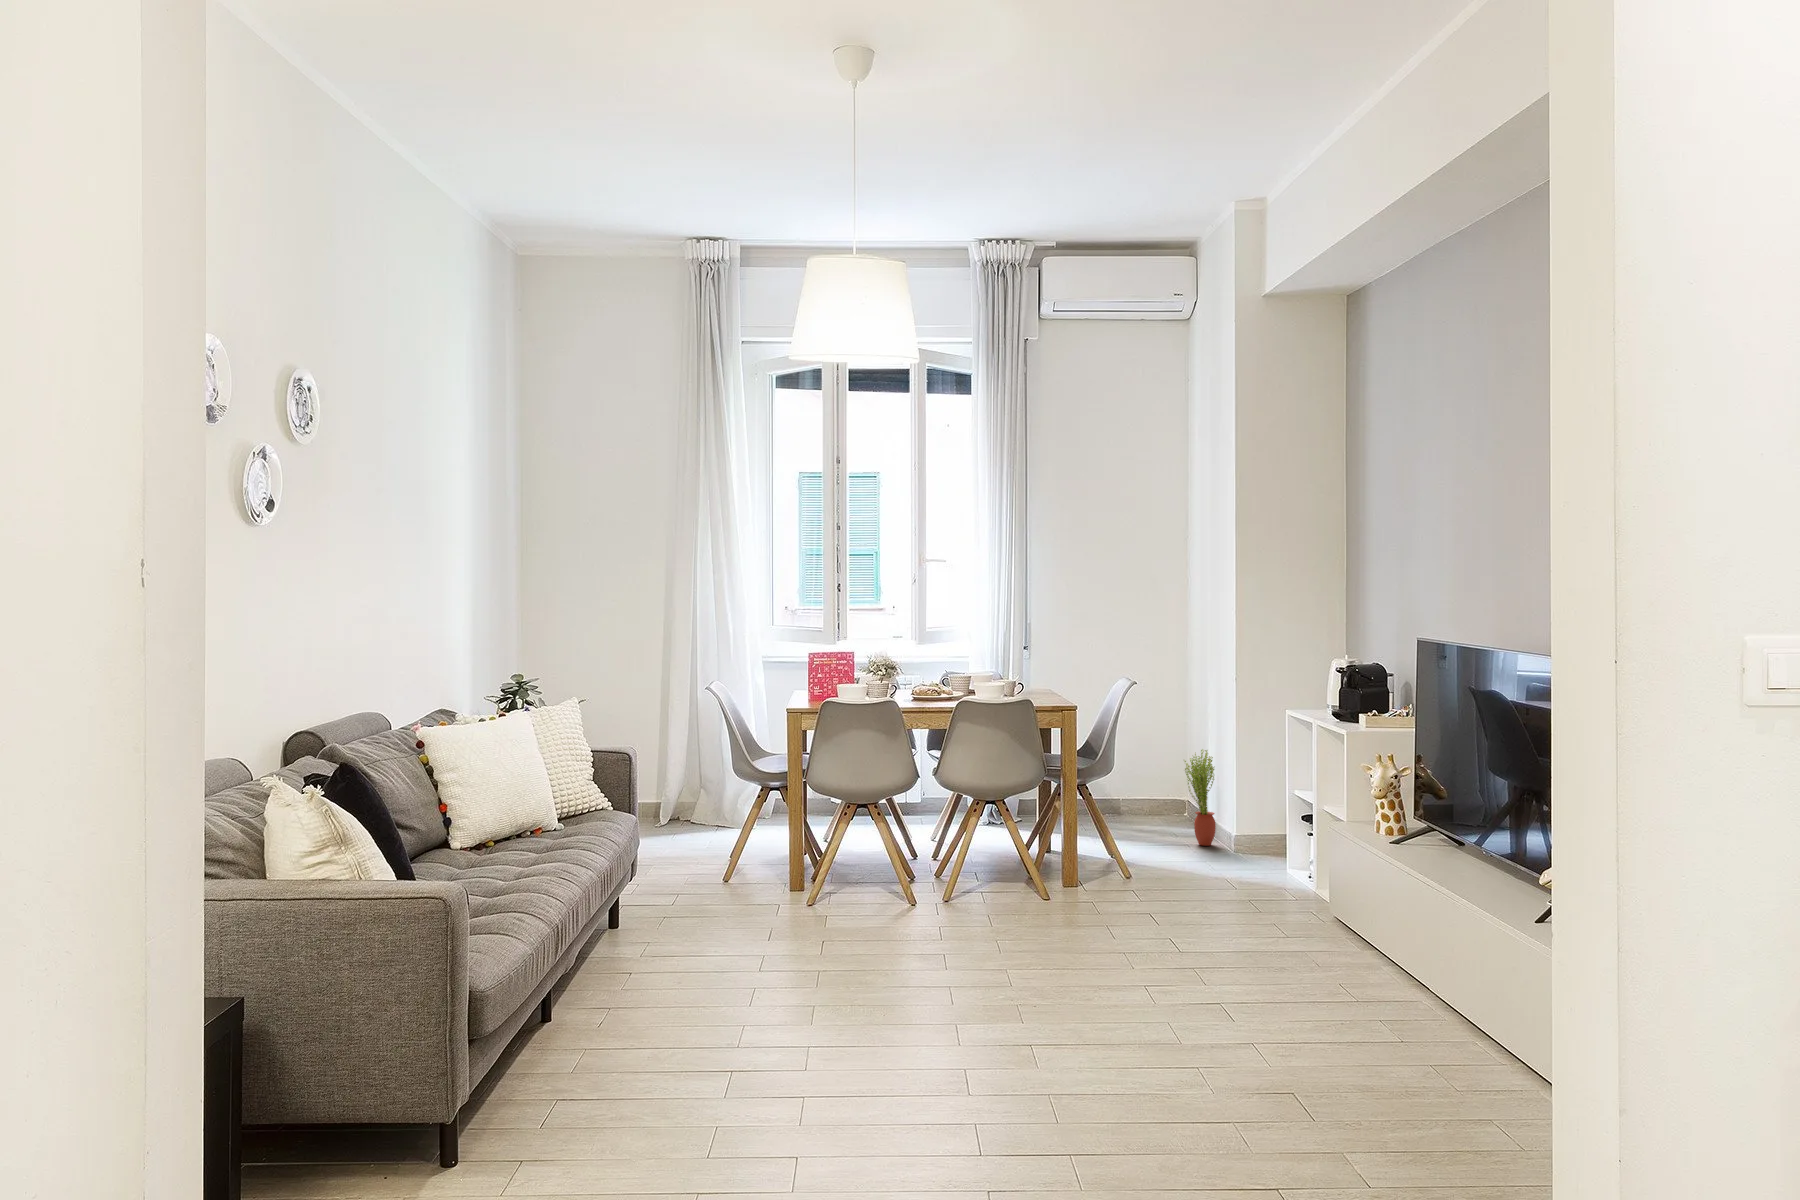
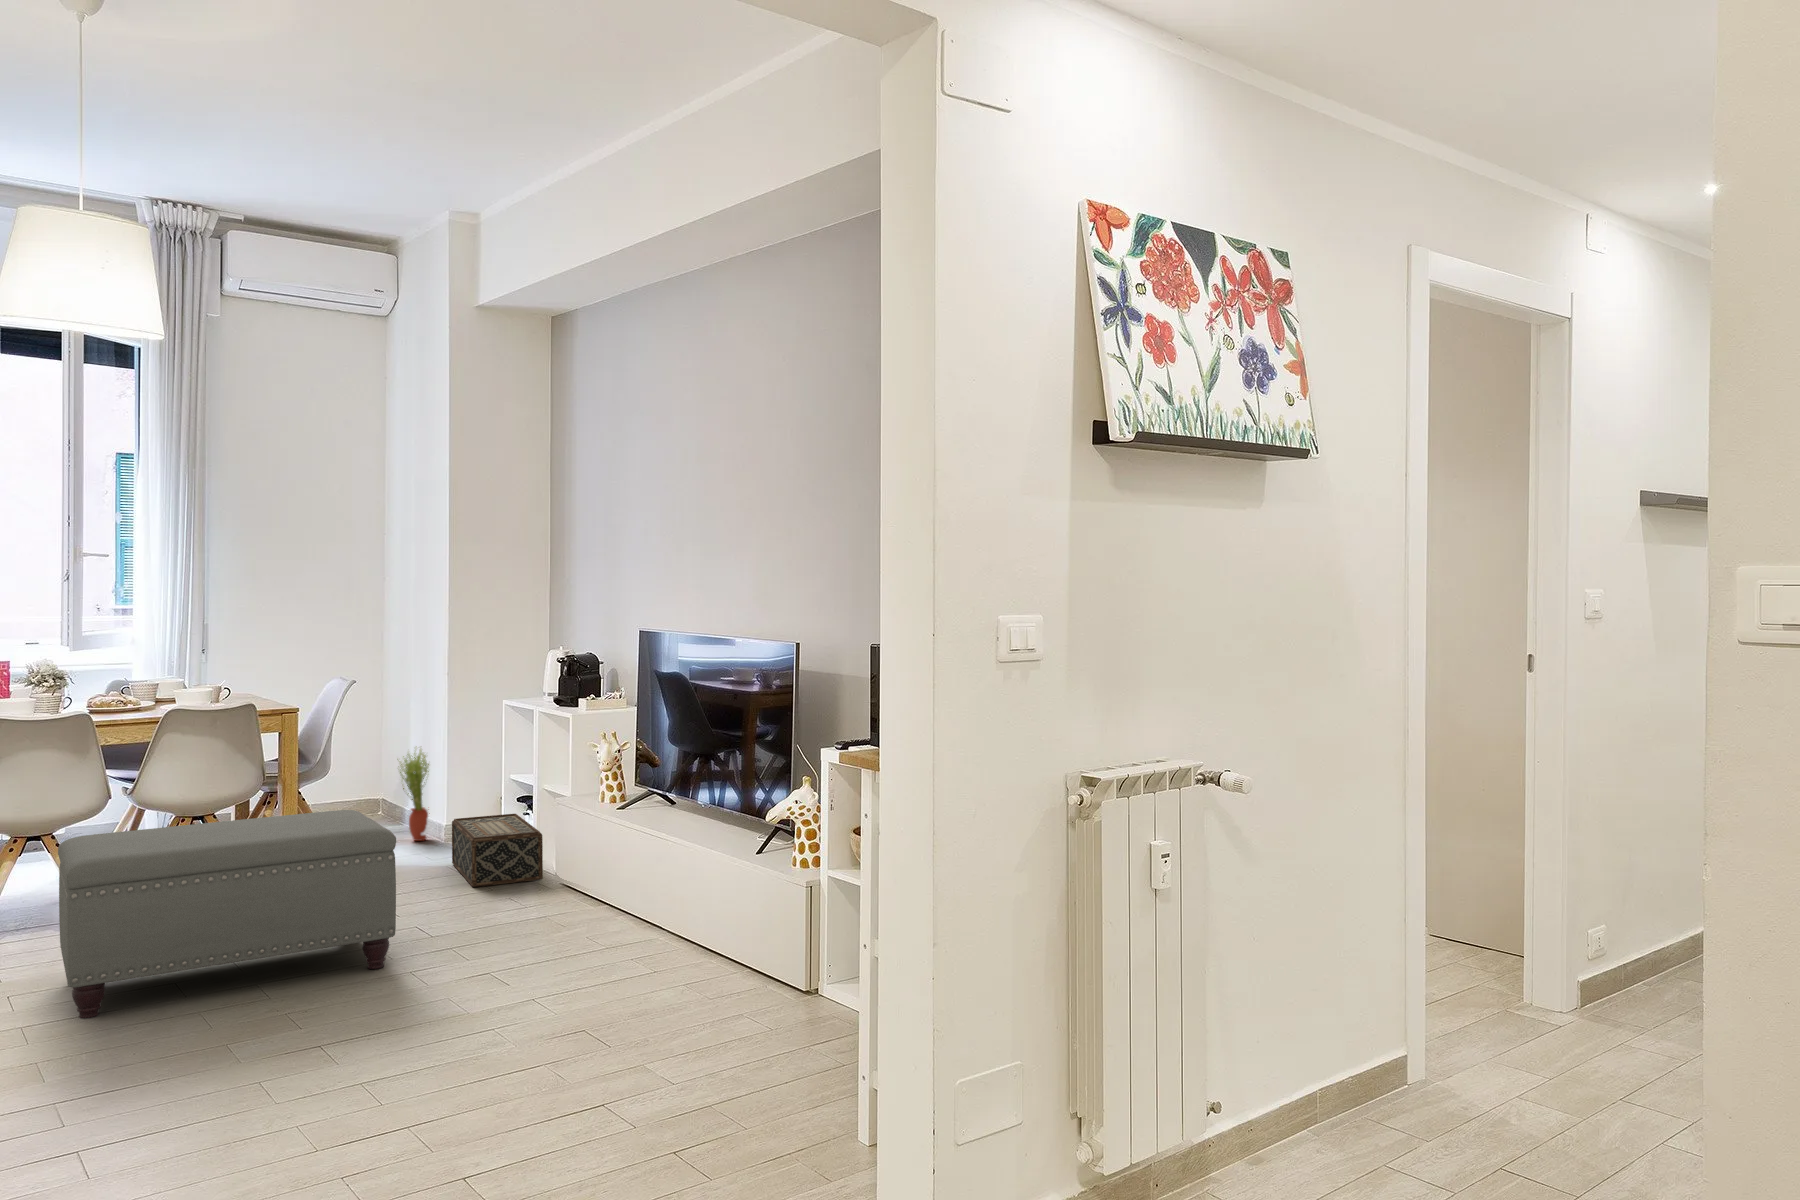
ottoman: none [855,811,1135,978] -> present [58,810,396,1019]
woven basket: none [1227,829,1314,908] -> present [452,814,543,887]

